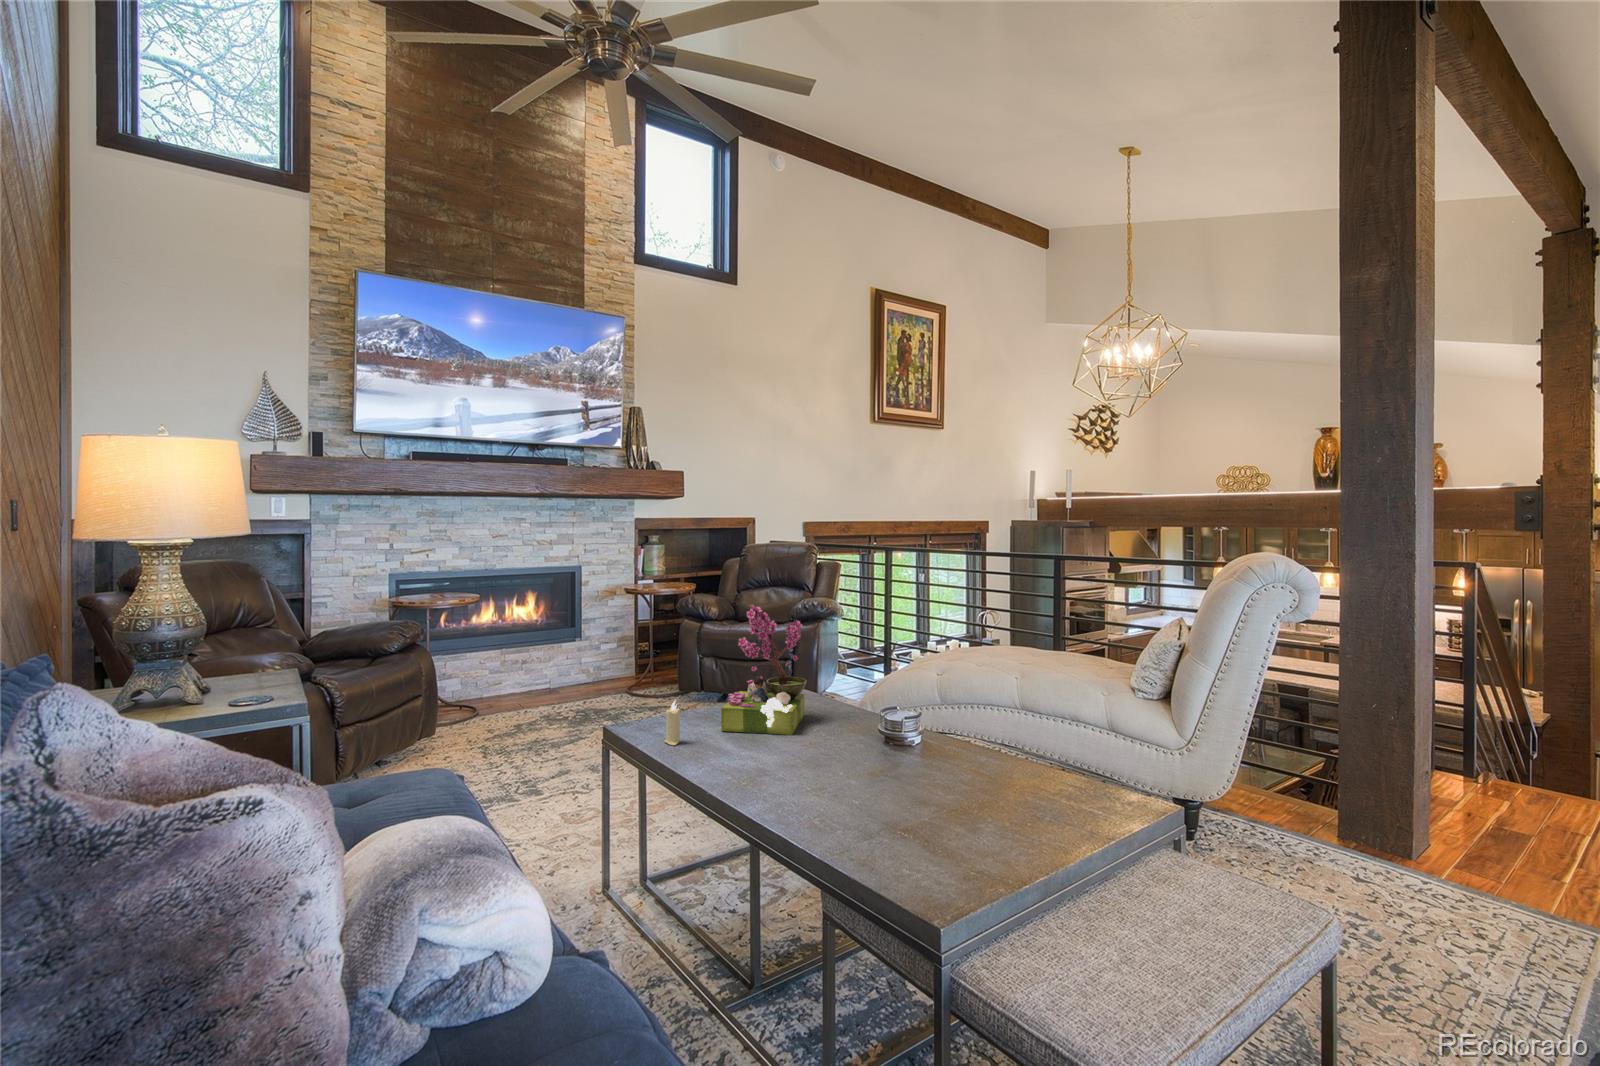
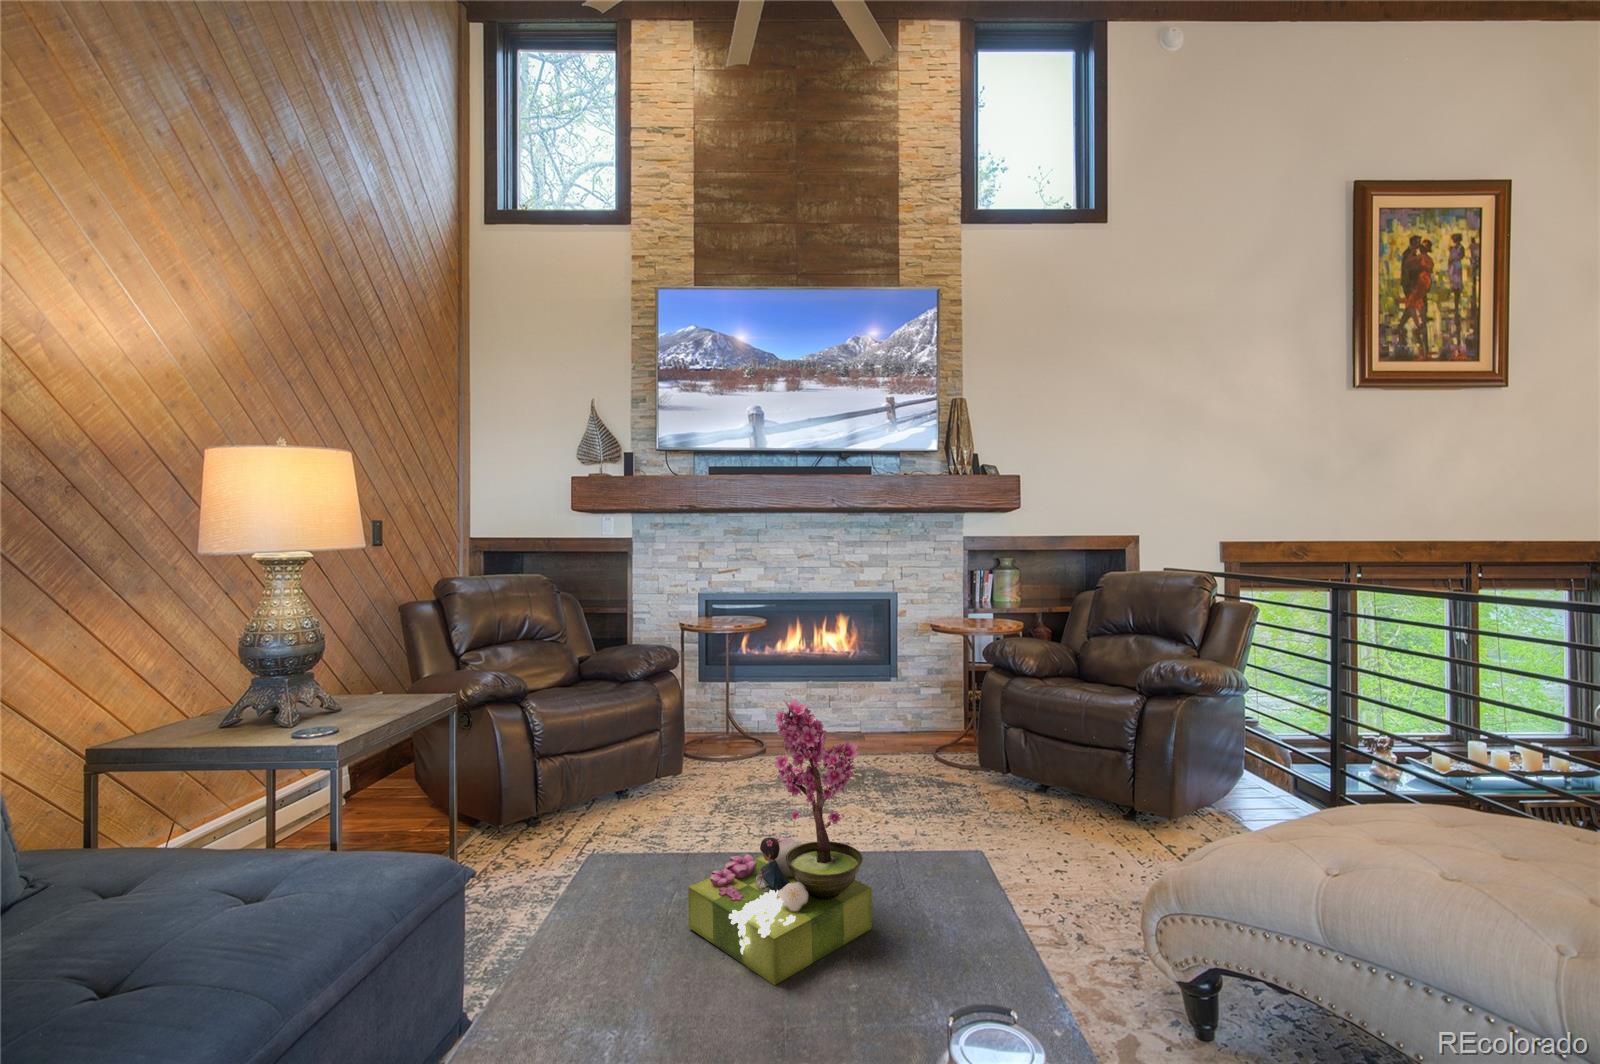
candle: present [664,700,680,745] -> none [576,861,603,941]

